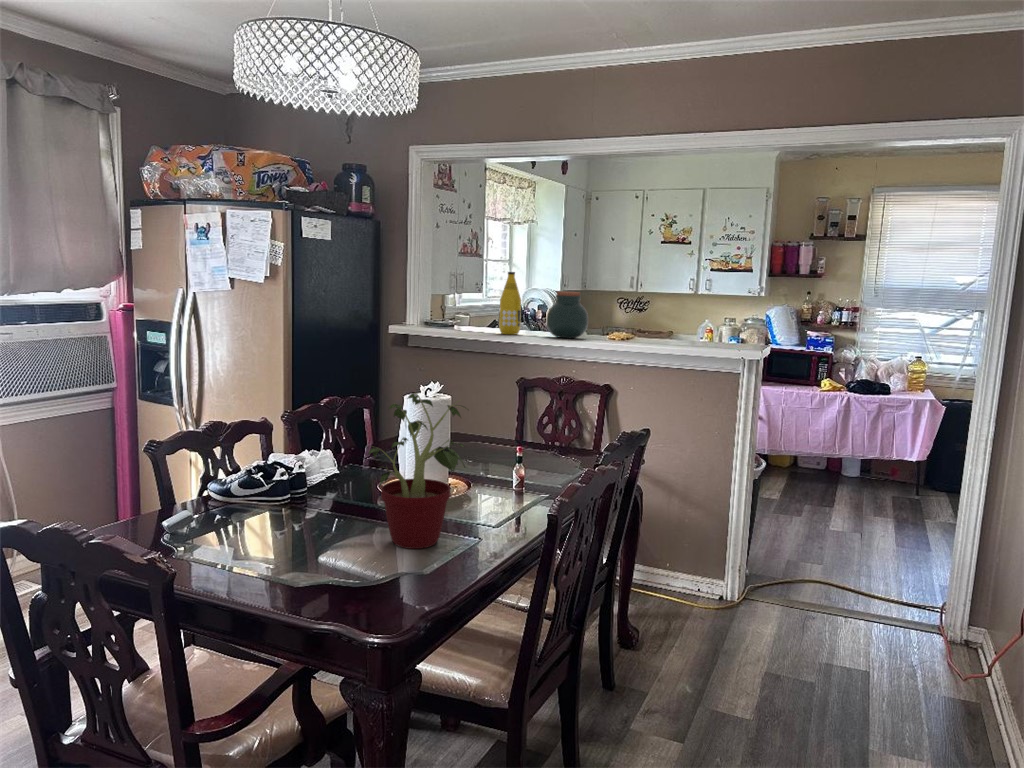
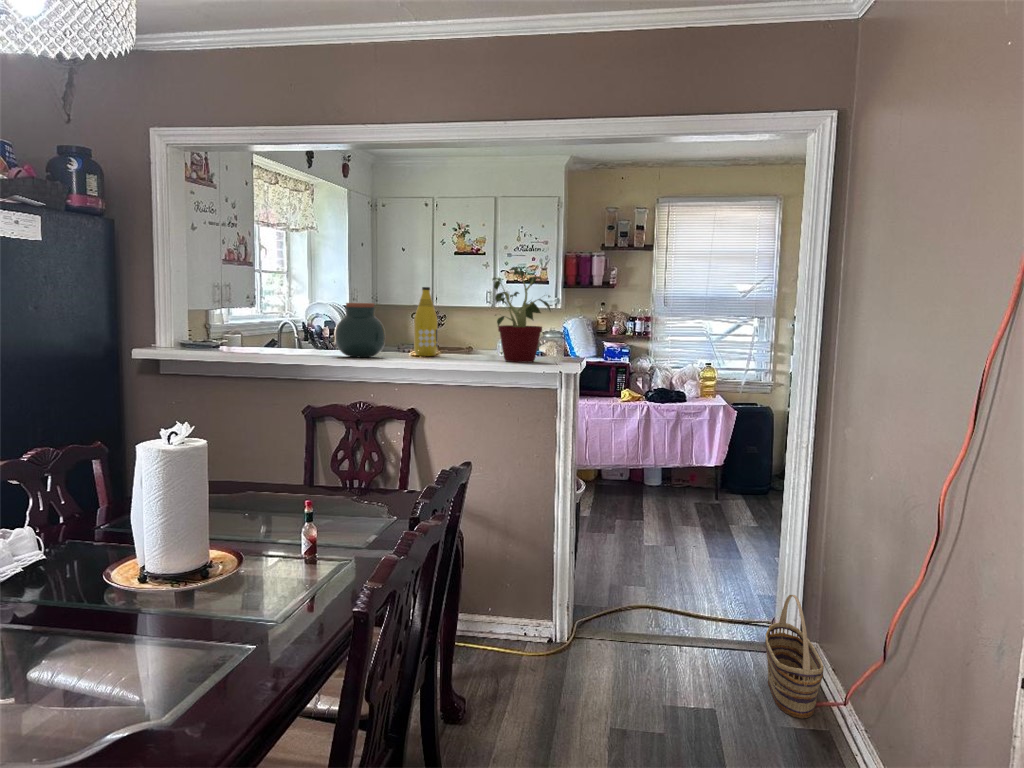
bottle: present [499,272,521,334] -> present [414,287,438,356]
potted plant: present [368,393,467,549] -> present [492,267,550,362]
basket: none [930,580,984,695] -> present [765,595,824,718]

